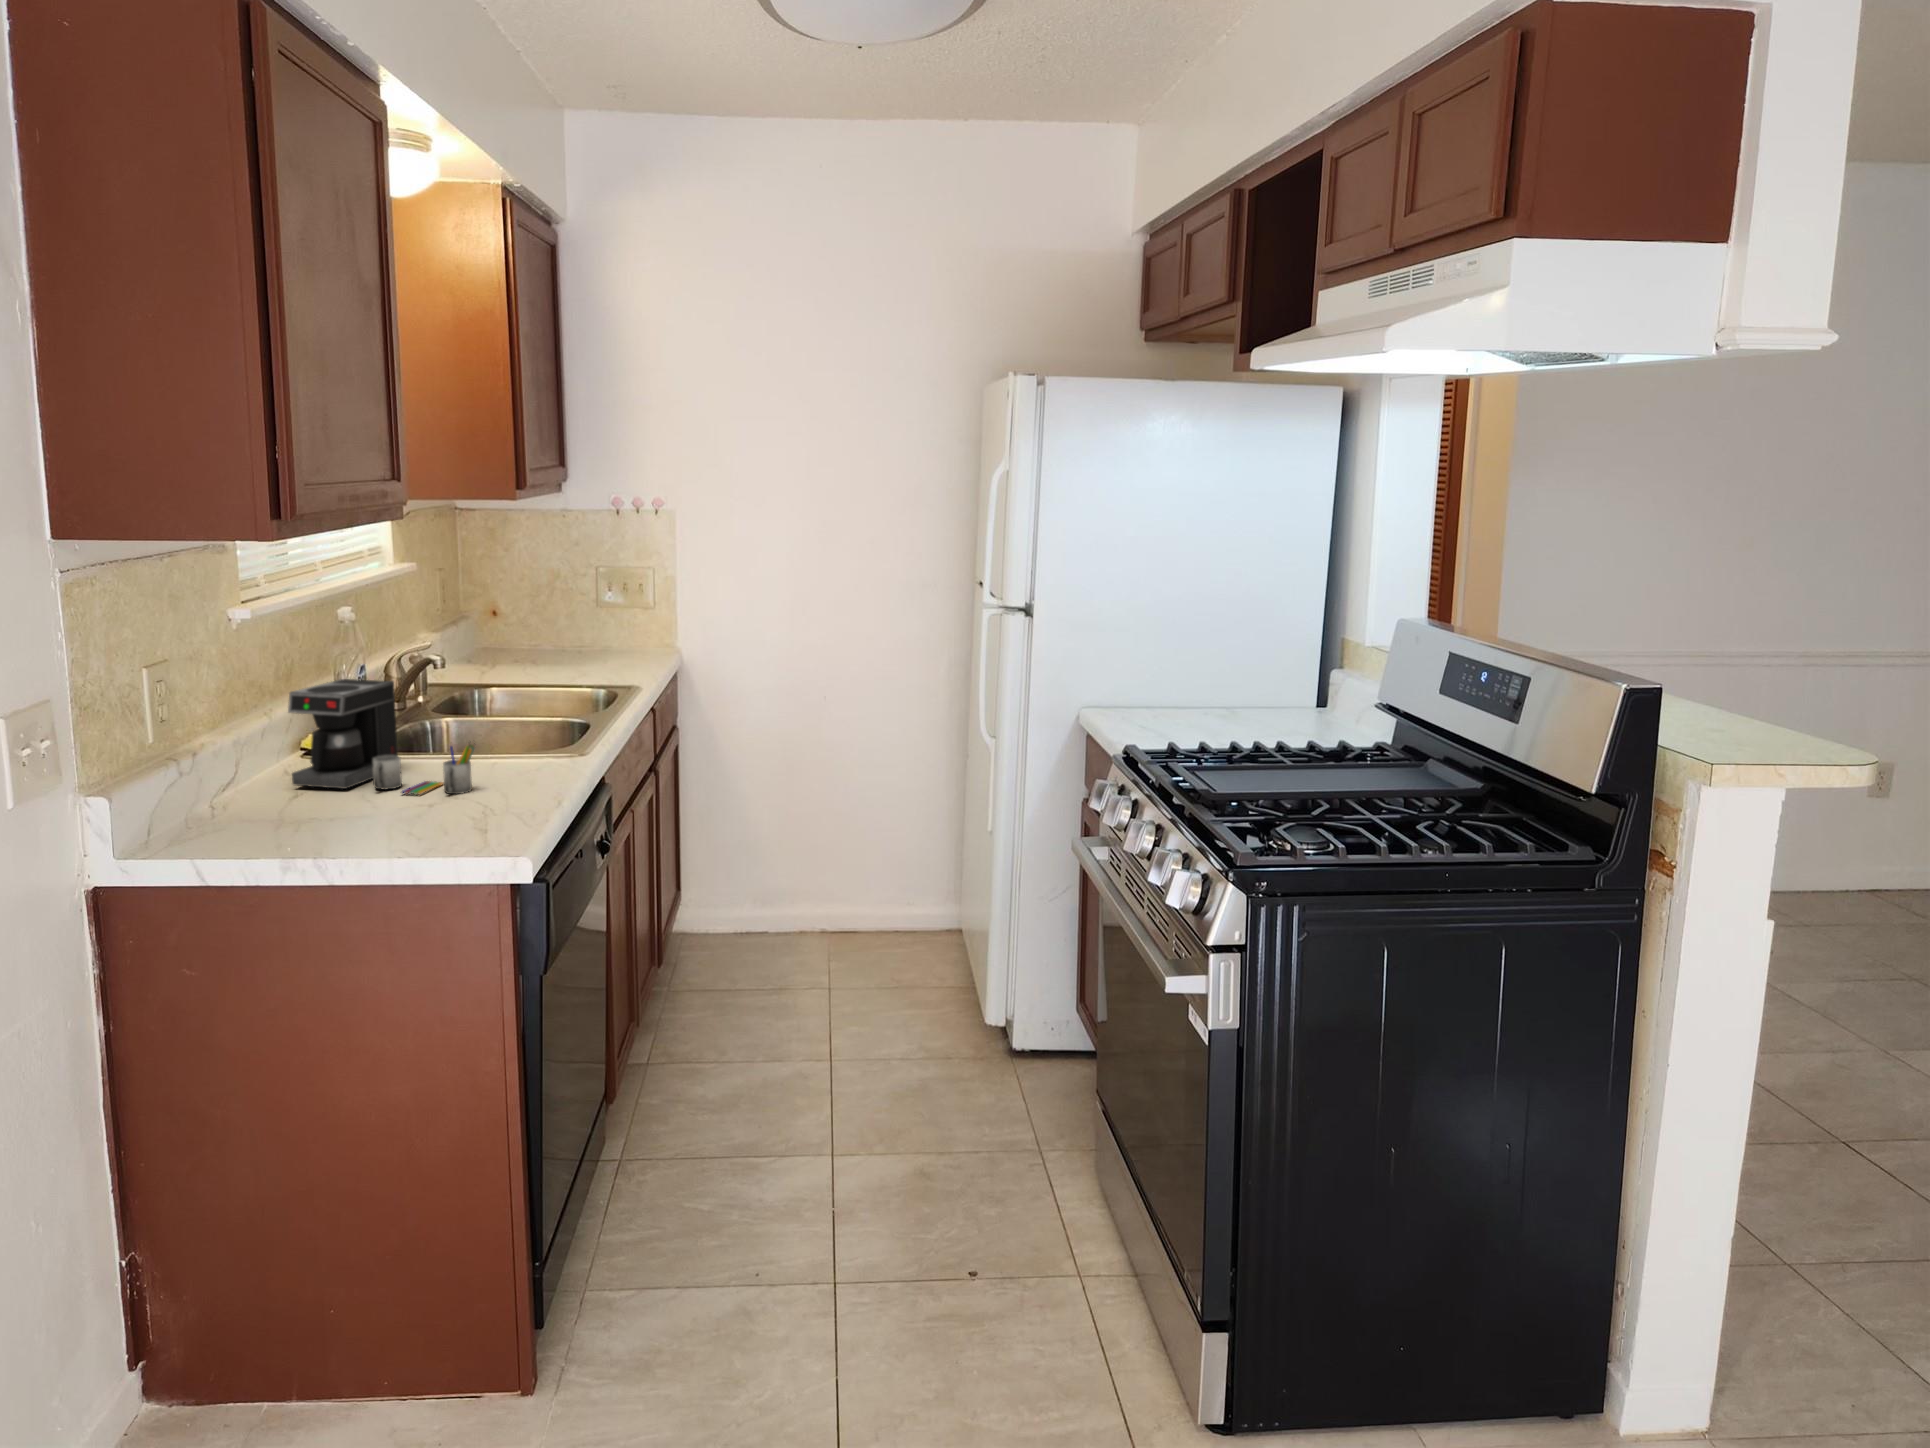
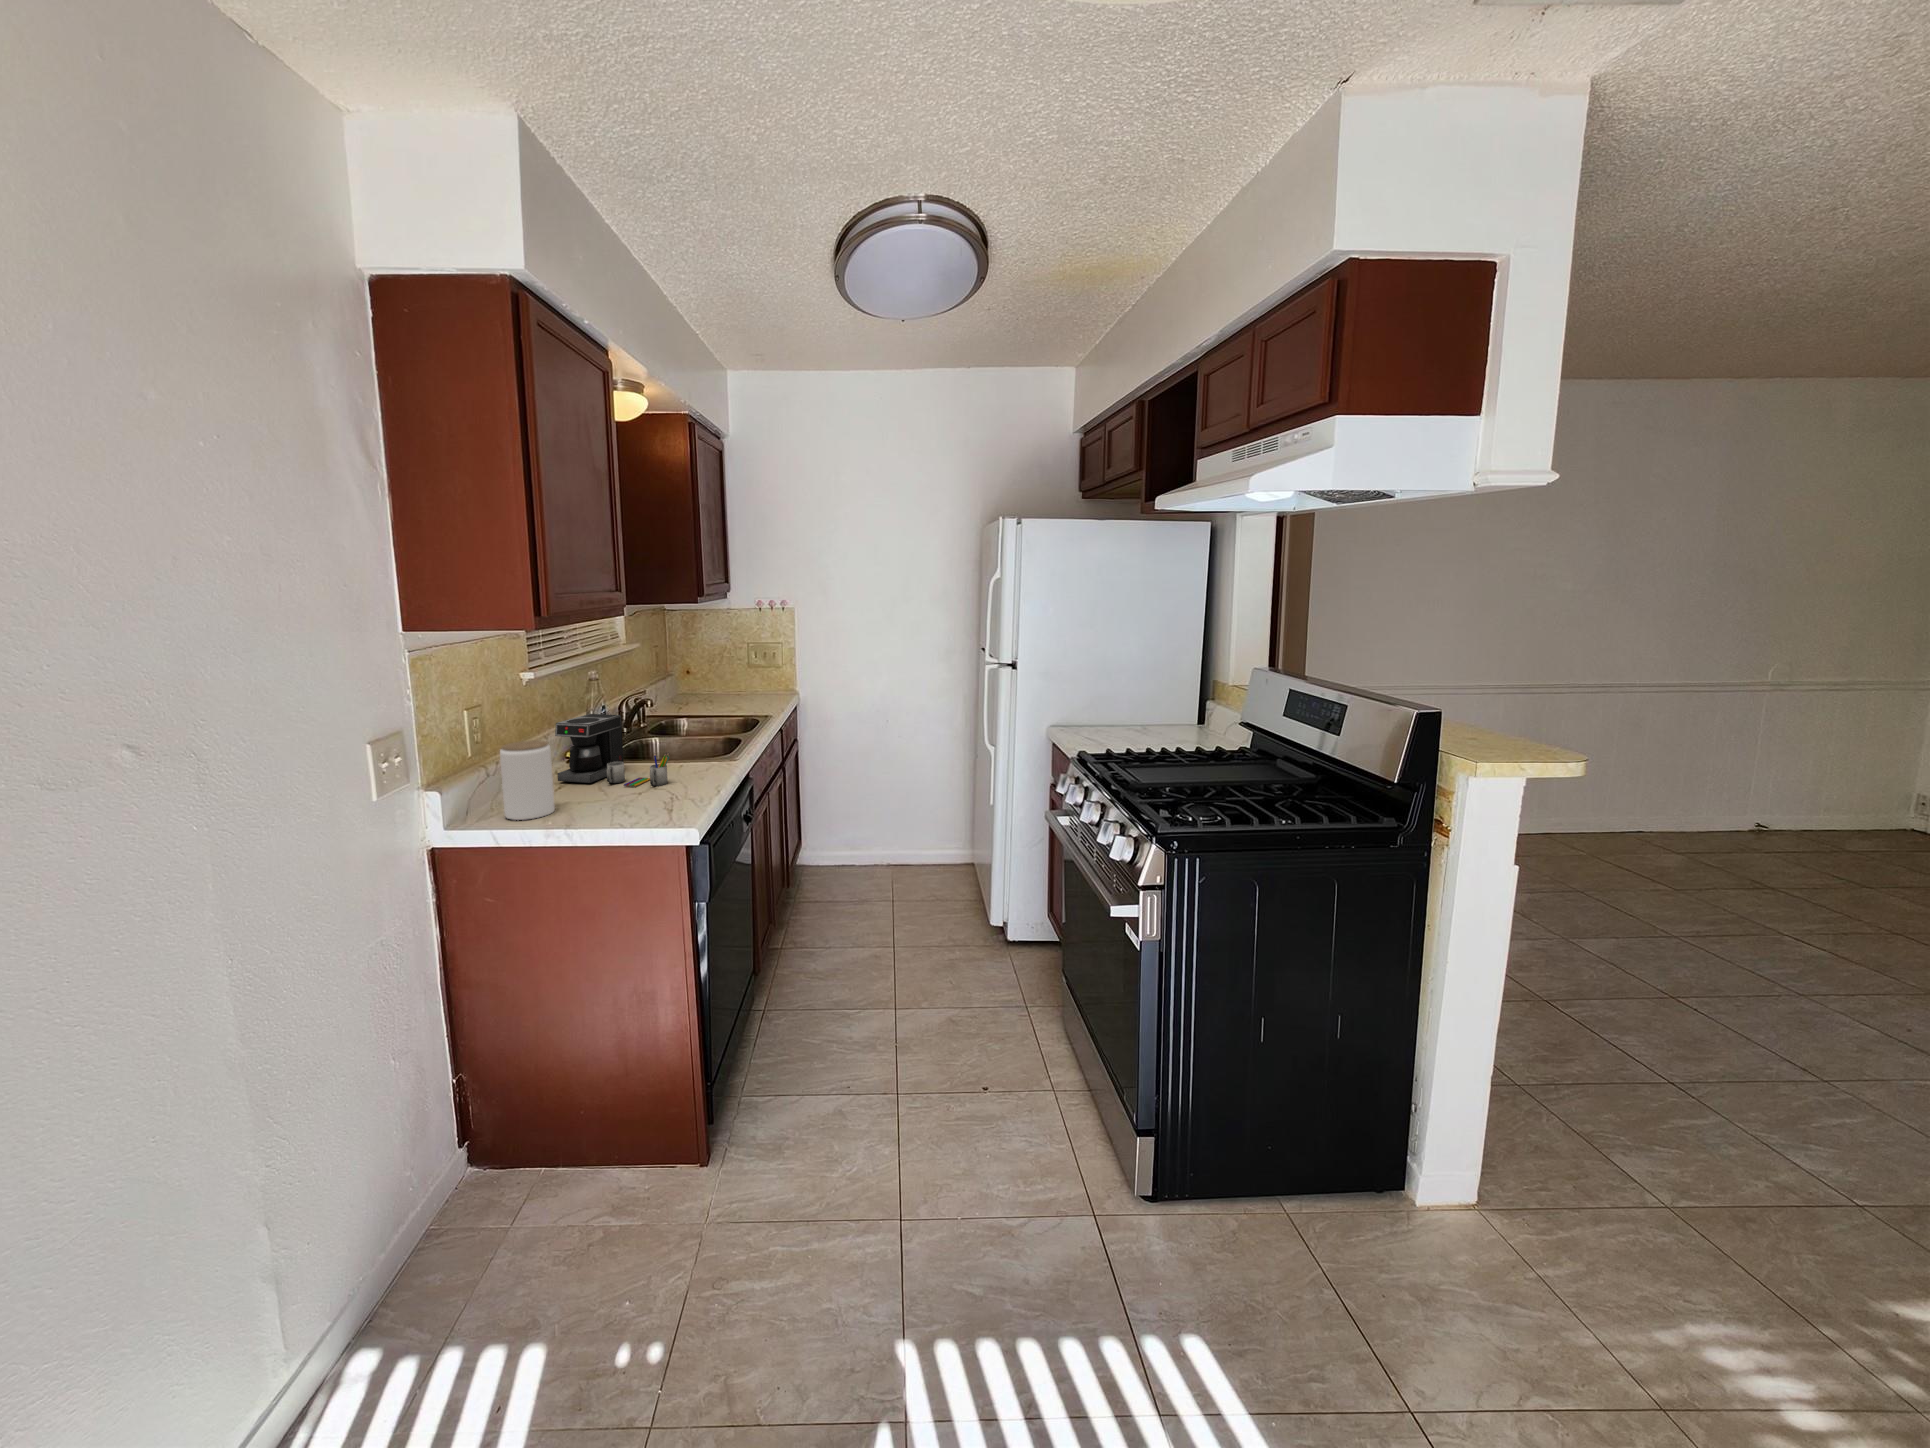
jar: none [204,718,292,843] -> present [500,740,555,820]

